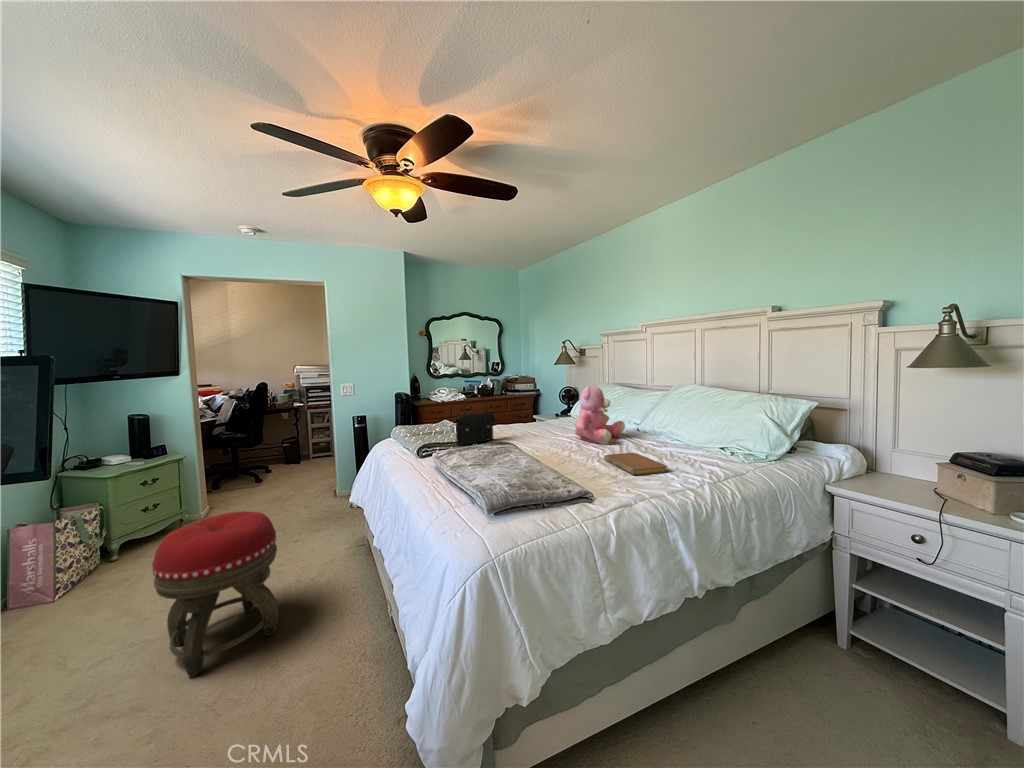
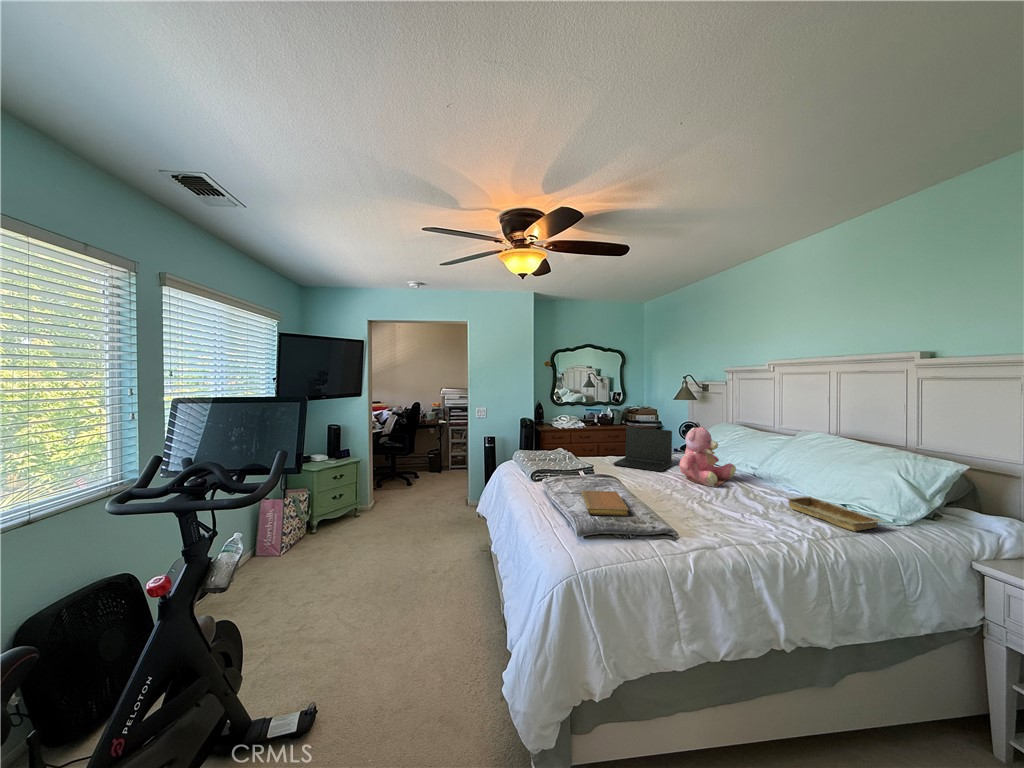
laptop: none [506,393,563,435] -> present [613,427,672,471]
handbag: present [456,394,495,446] -> none [566,429,601,473]
tray: none [675,443,759,470] -> present [786,496,883,532]
notebook: present [604,453,667,475] -> present [582,491,629,516]
footstool: present [152,511,278,677] -> none [357,507,429,620]

